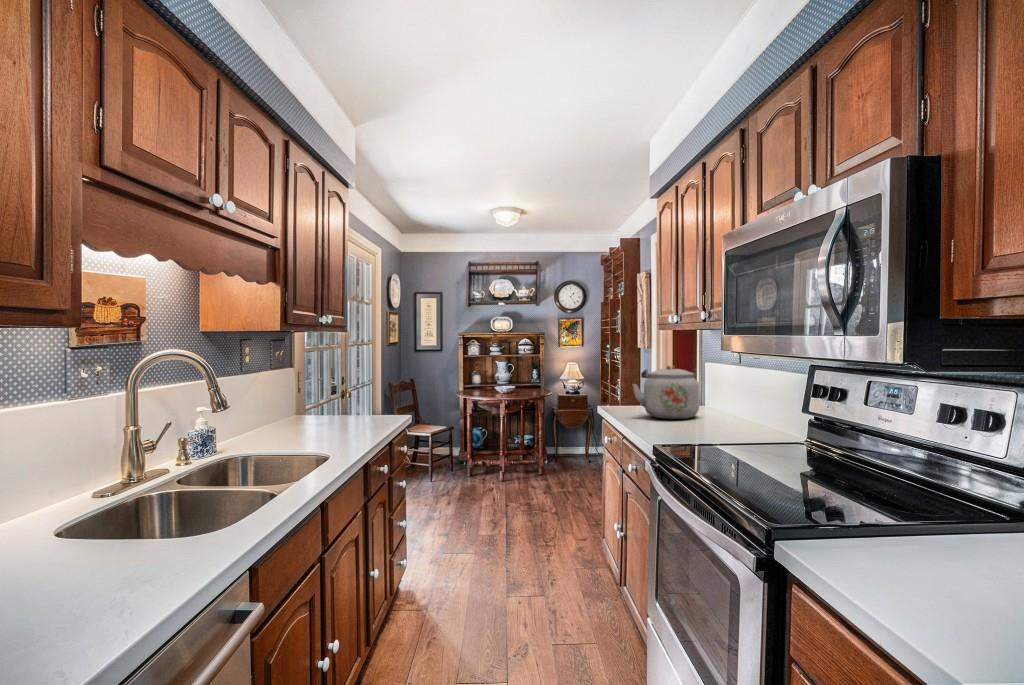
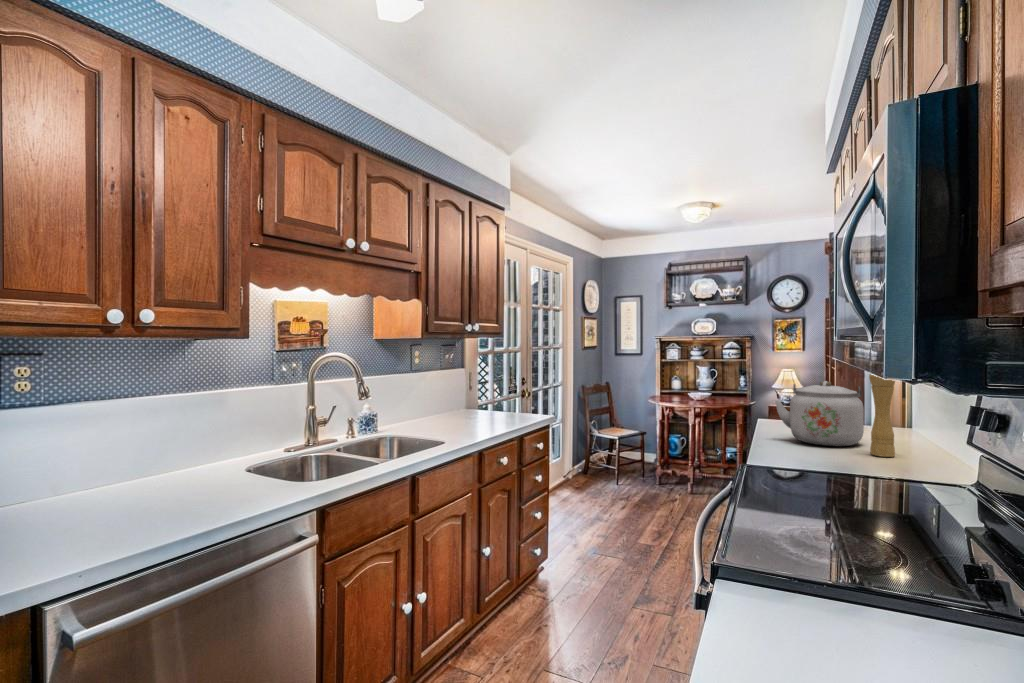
pepper mill: none [713,354,732,423] -> present [869,374,895,457]

